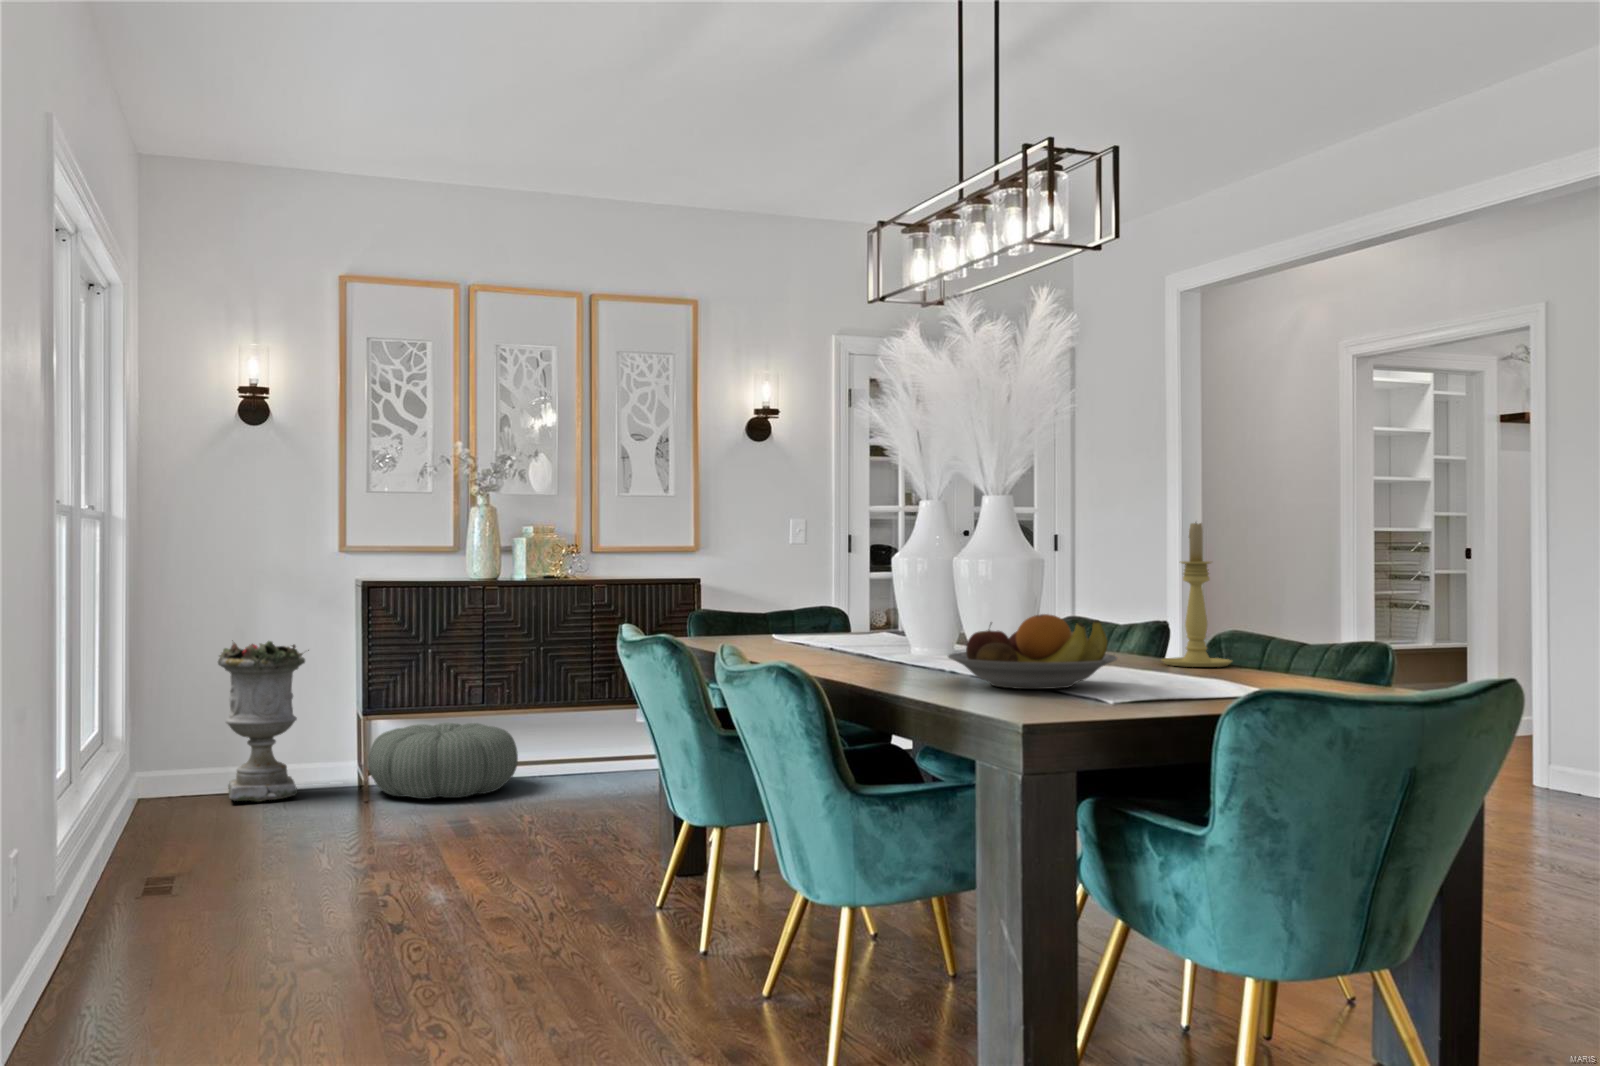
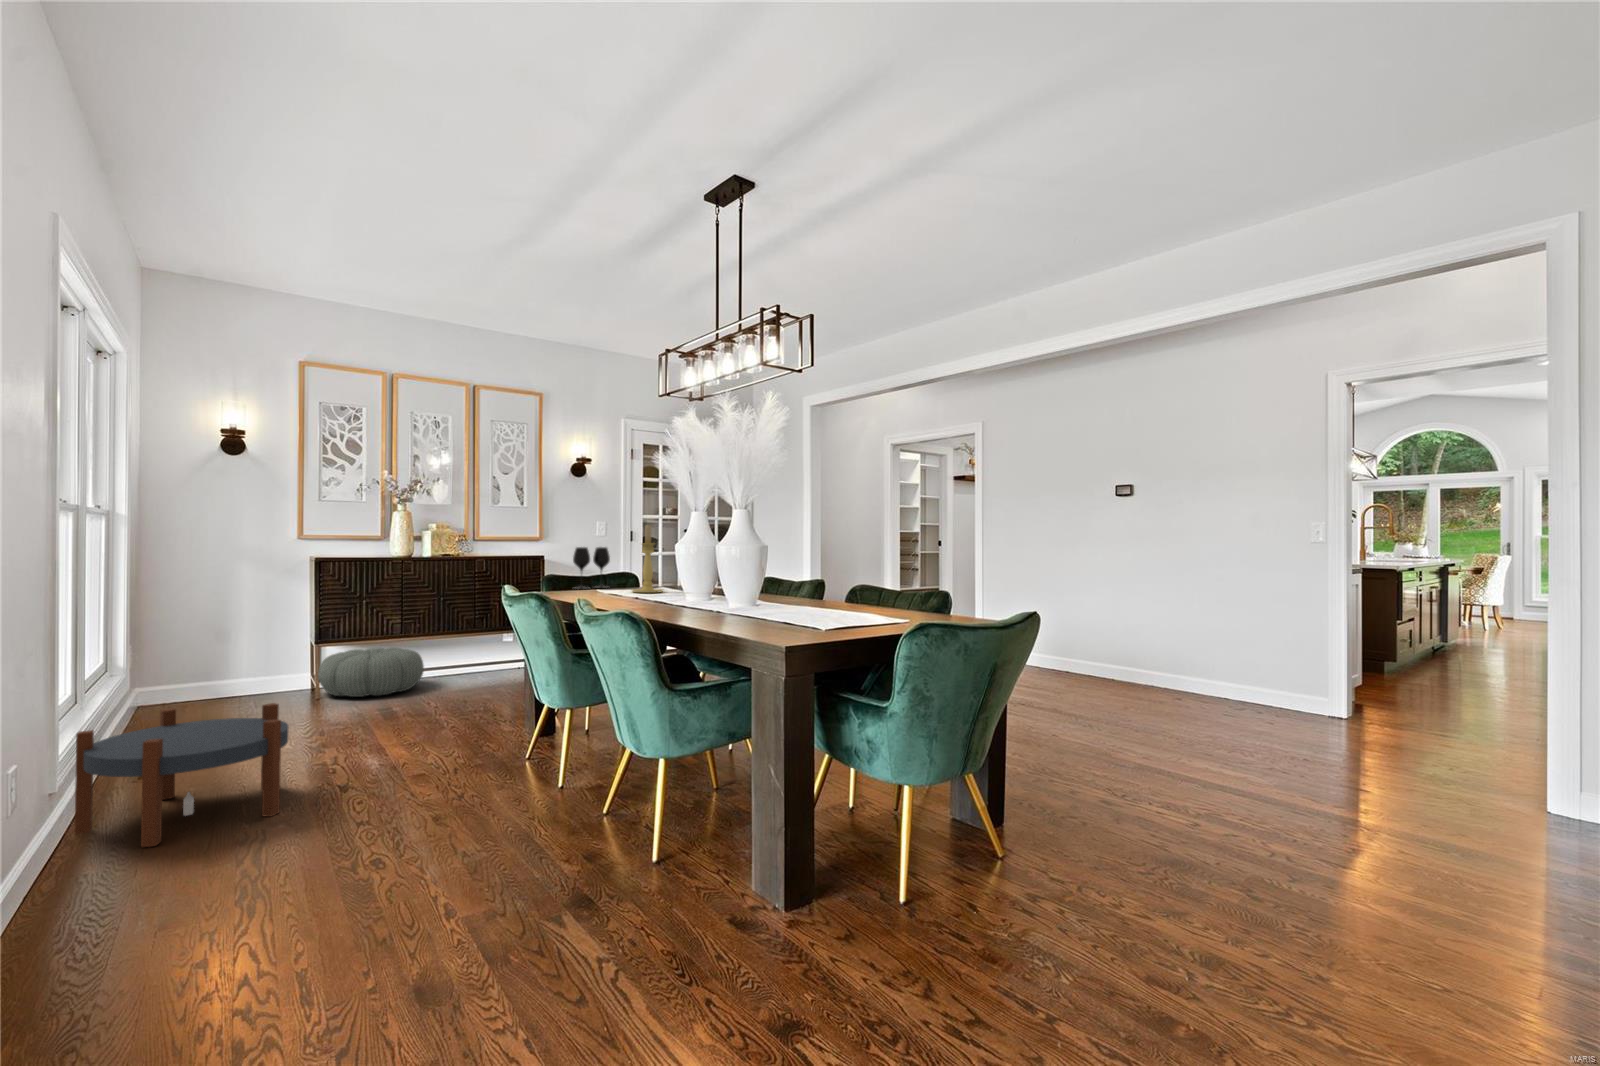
candle holder: present [1162,523,1232,667] -> present [632,525,663,593]
wine glass: none [734,562,796,631] -> present [573,547,610,589]
fruit bowl: present [948,614,1117,689] -> none [722,579,820,623]
planter: present [218,641,309,802] -> none [204,598,276,705]
side table: none [66,795,321,984] -> present [75,703,289,847]

